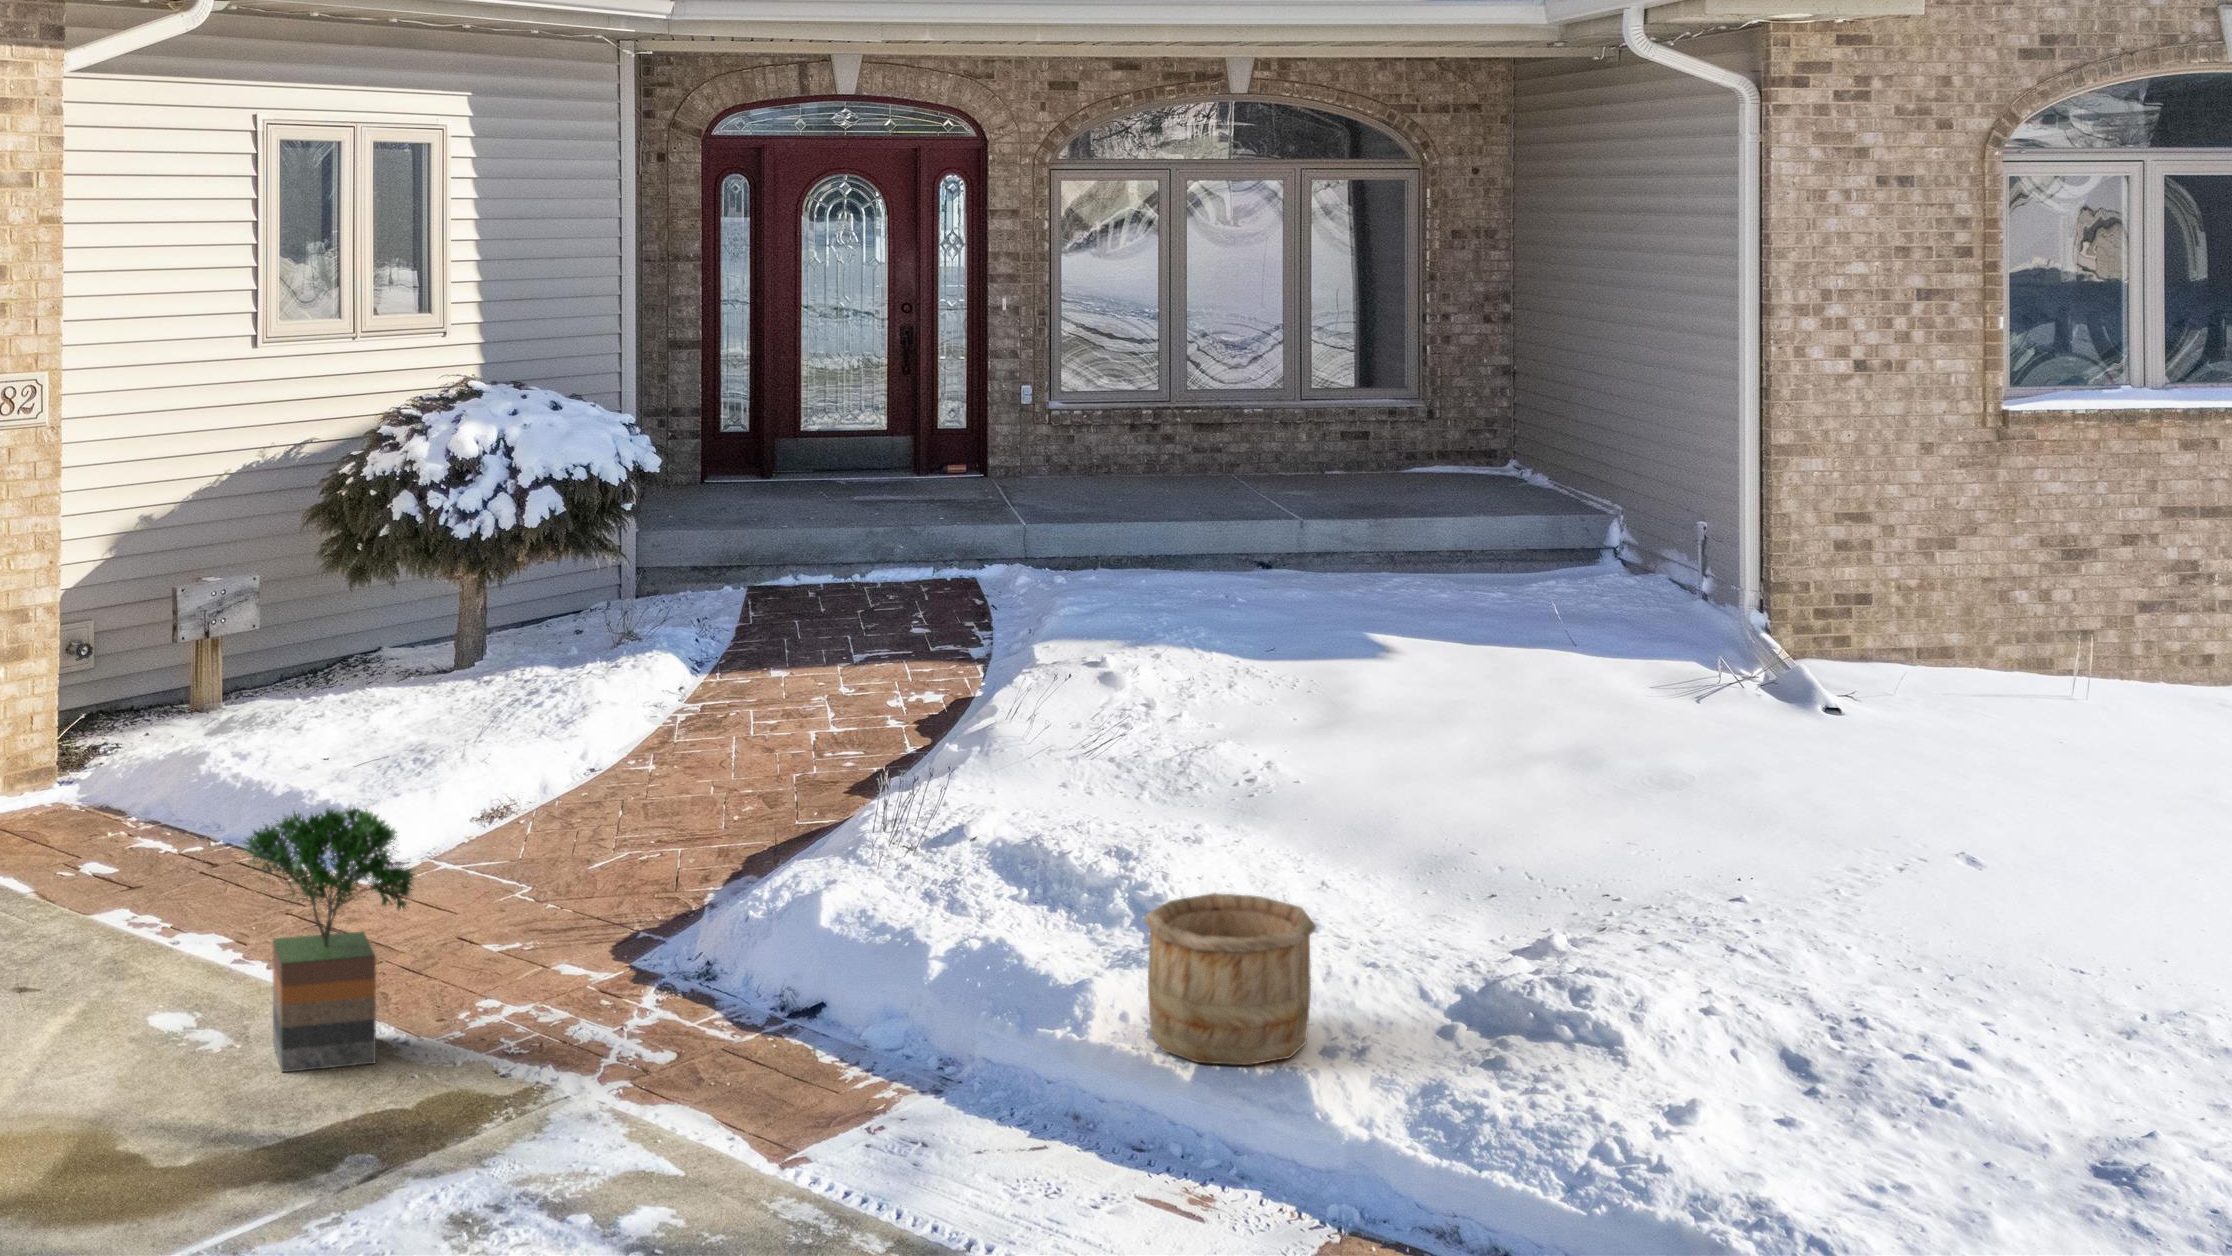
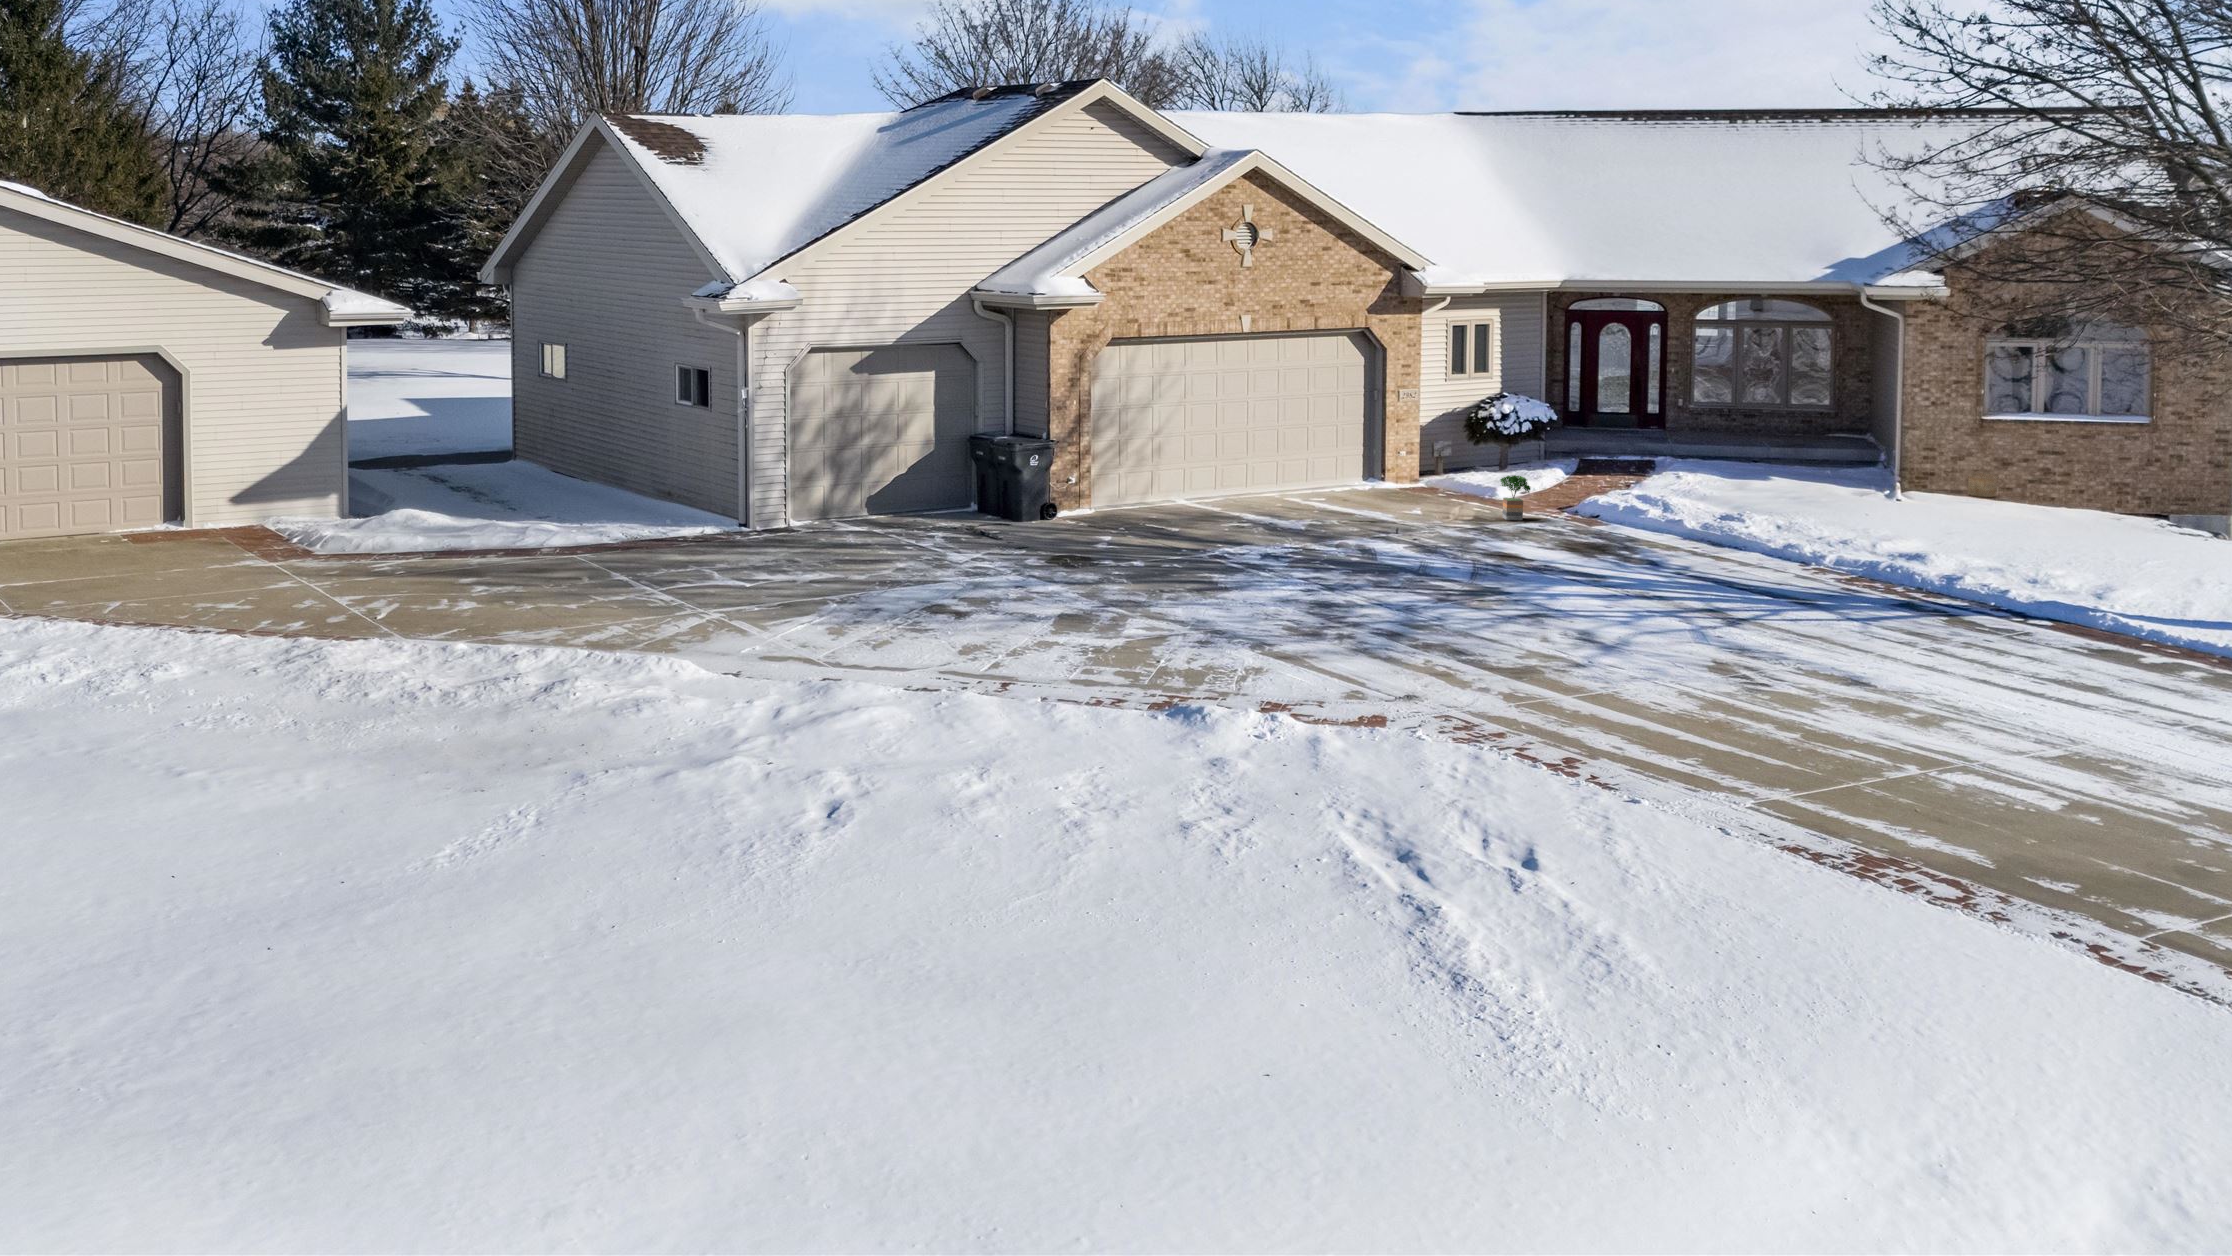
wooden bucket: present [1144,893,1316,1065] -> present [1968,473,1998,497]

